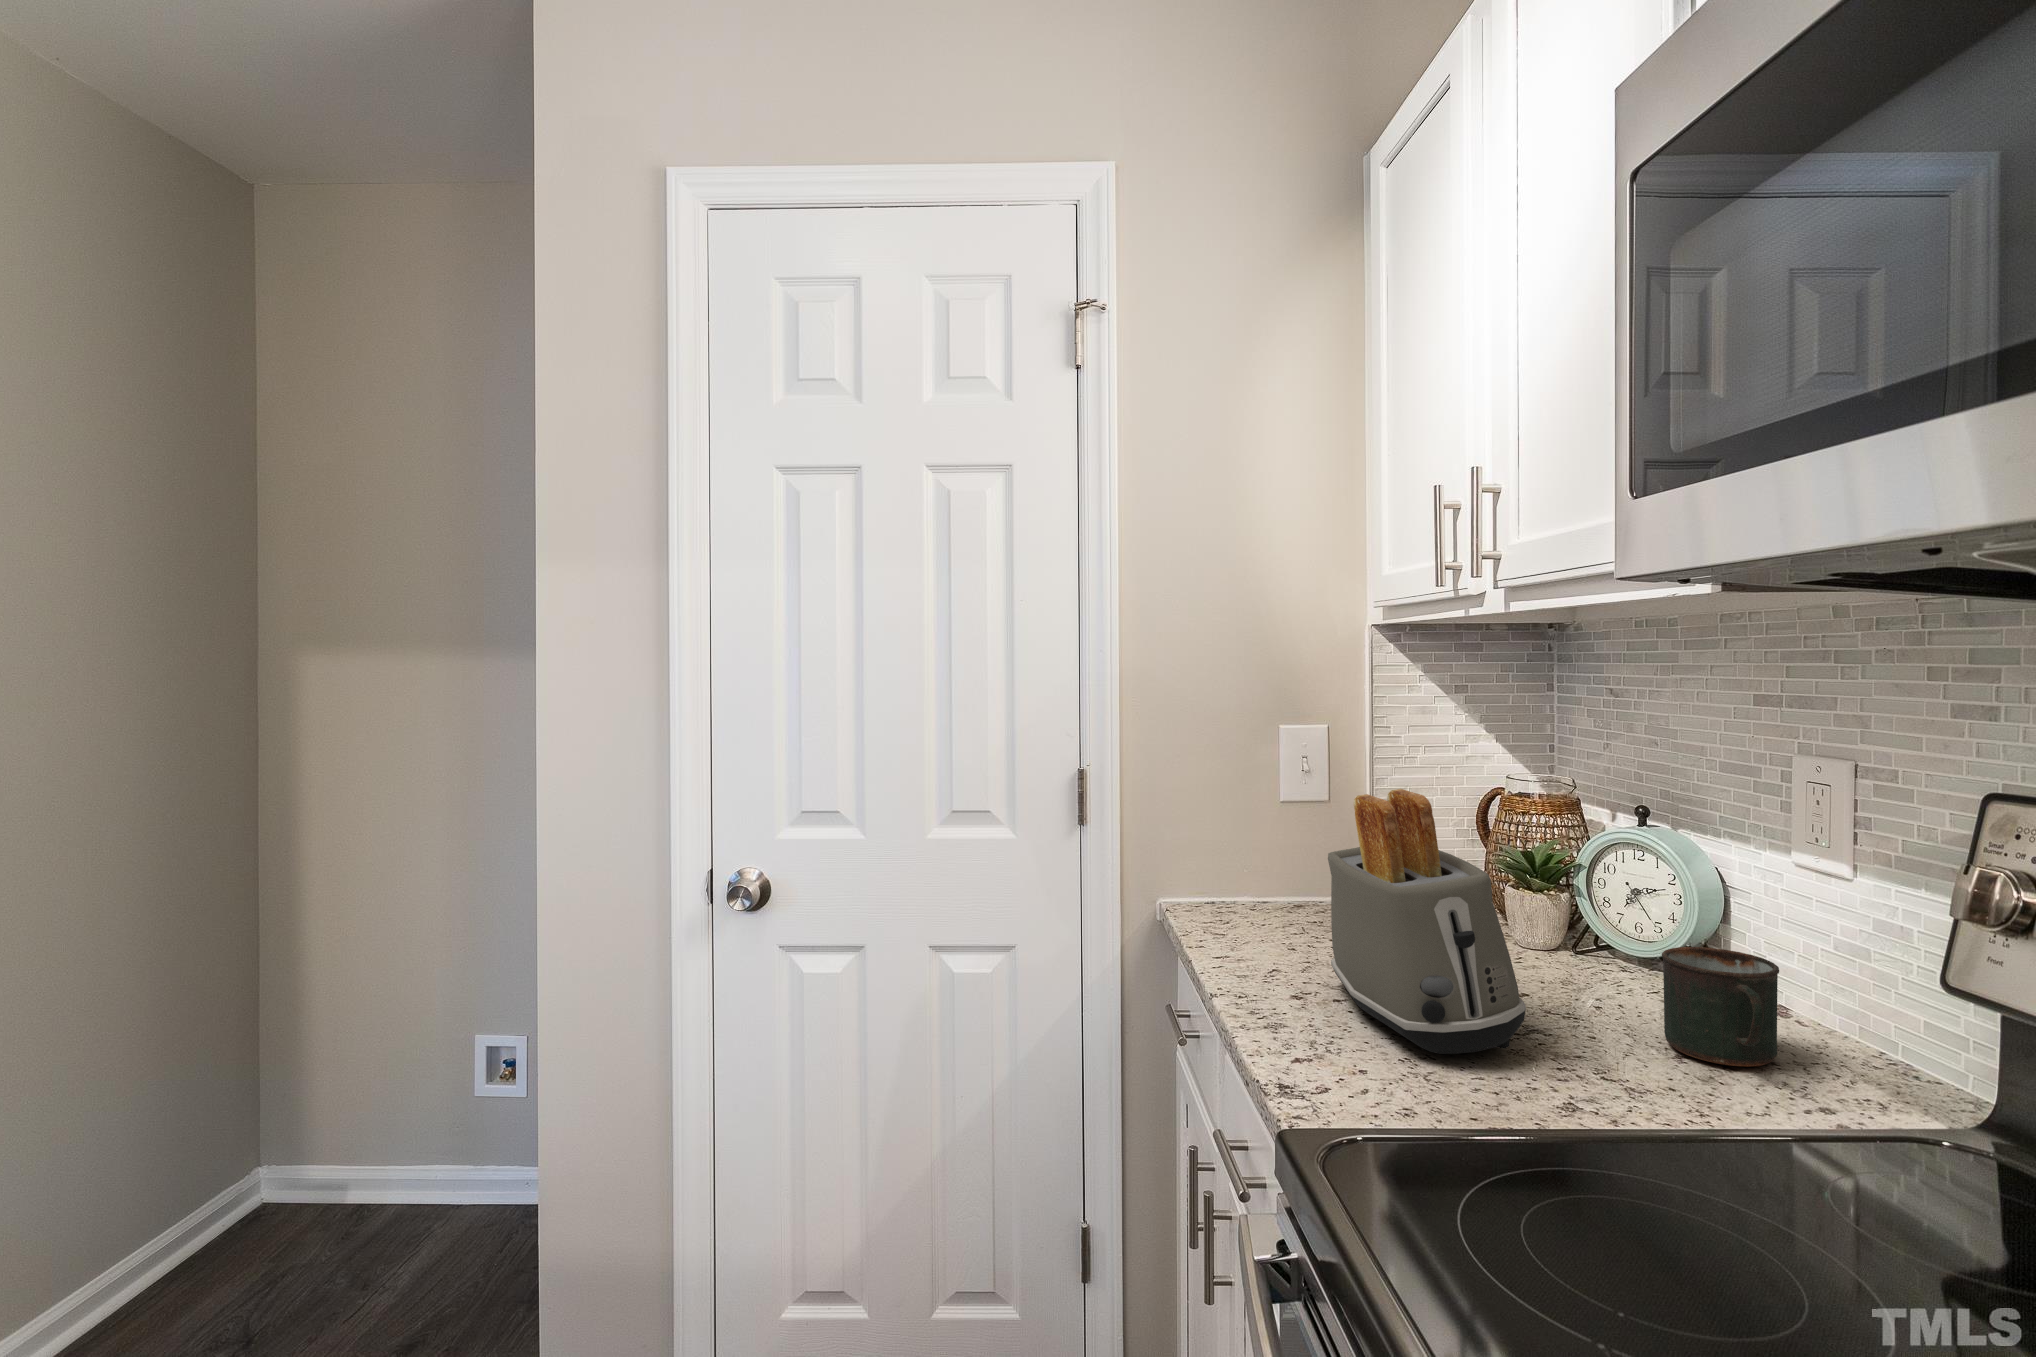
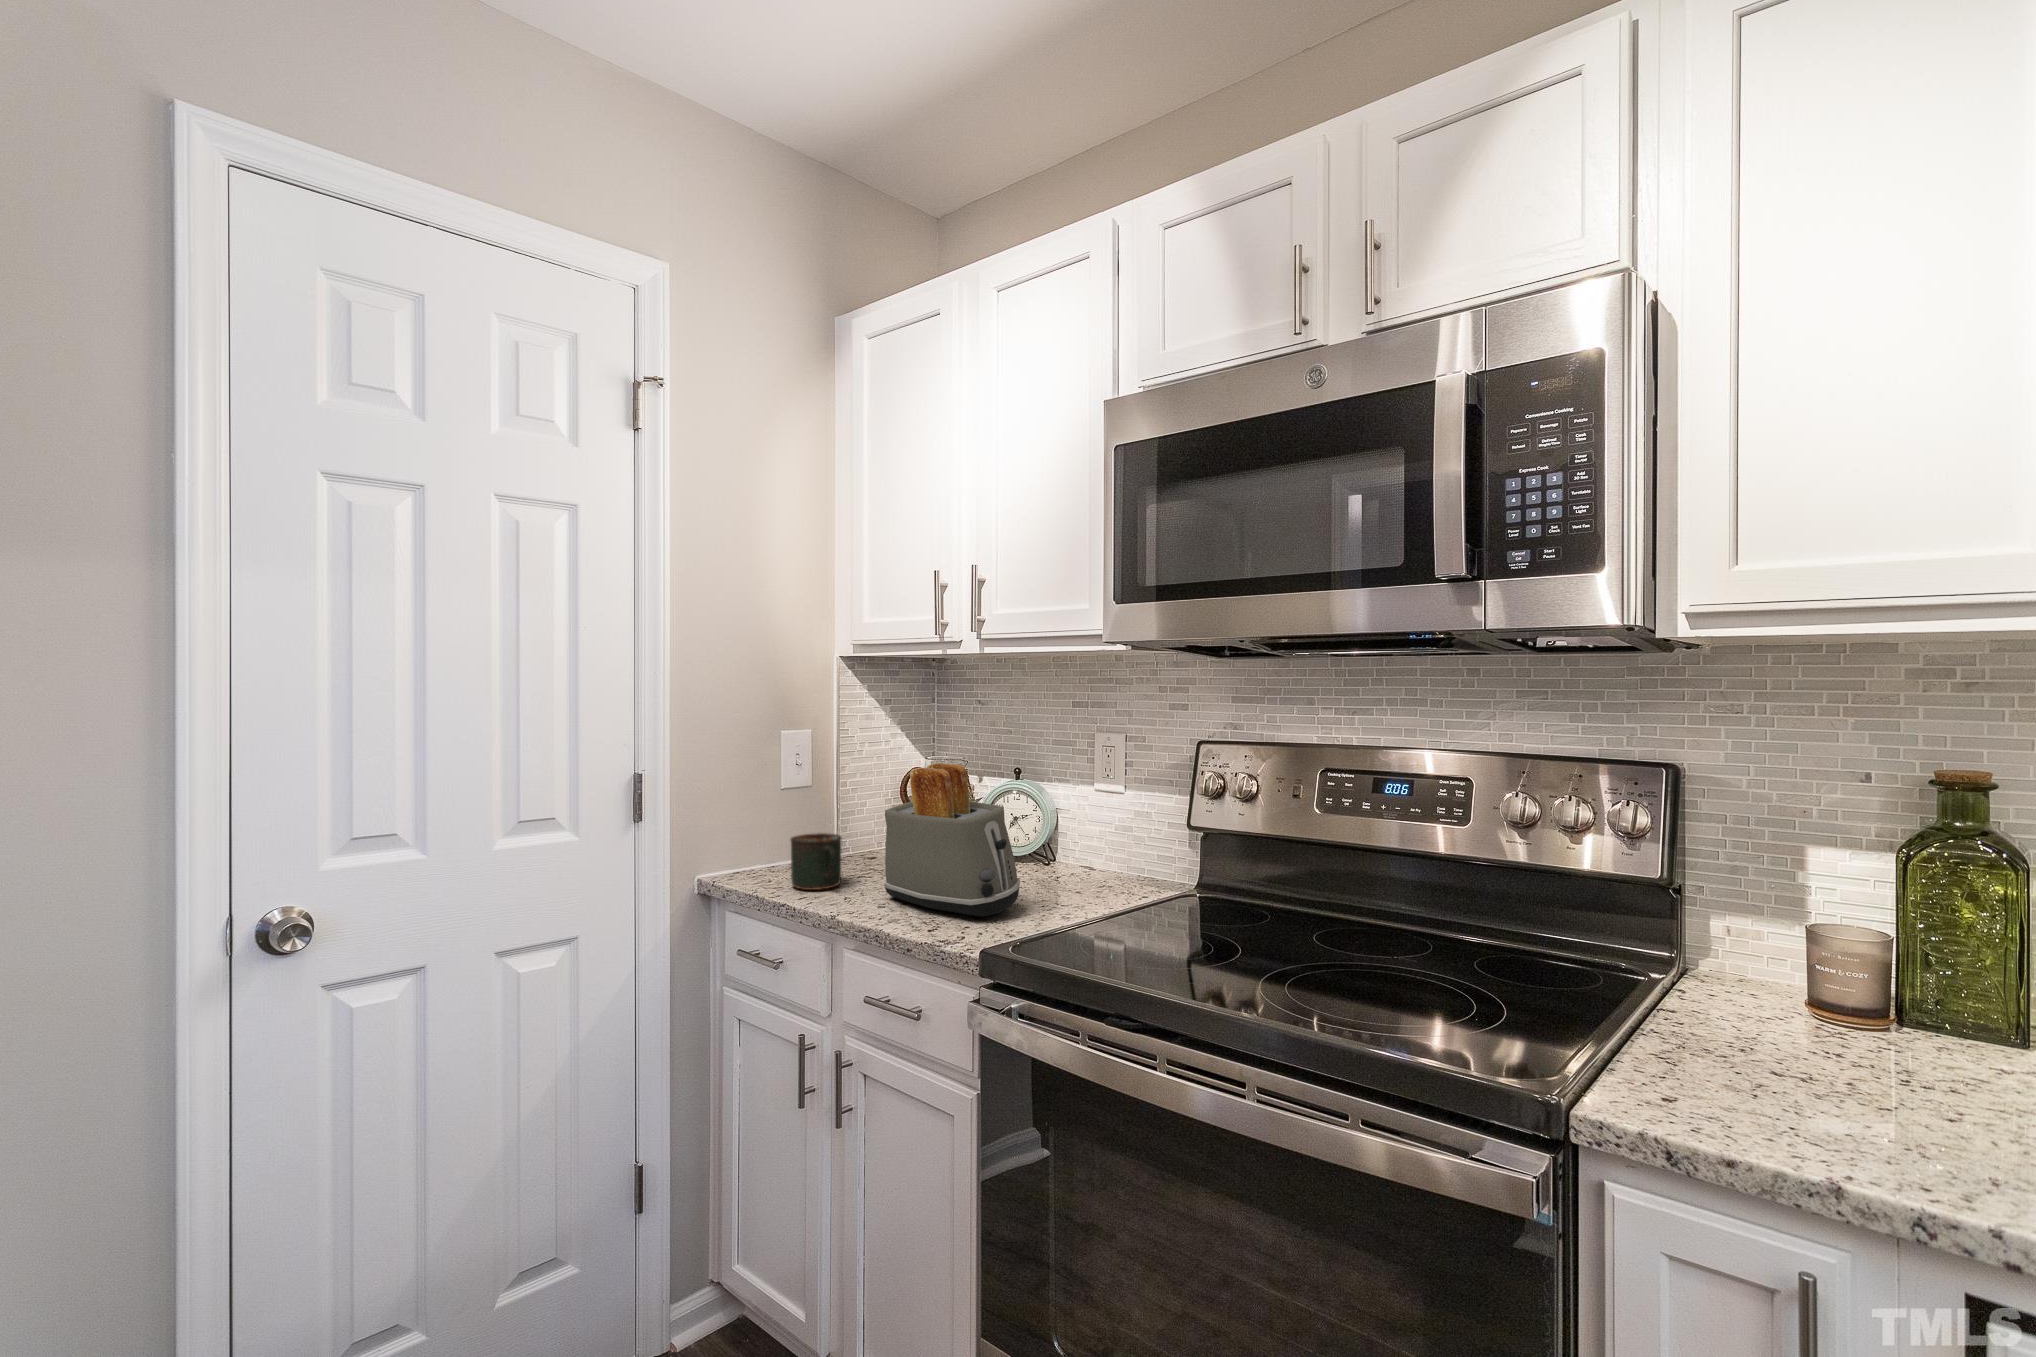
mug: present [1662,947,1779,1066] -> present [790,833,842,890]

